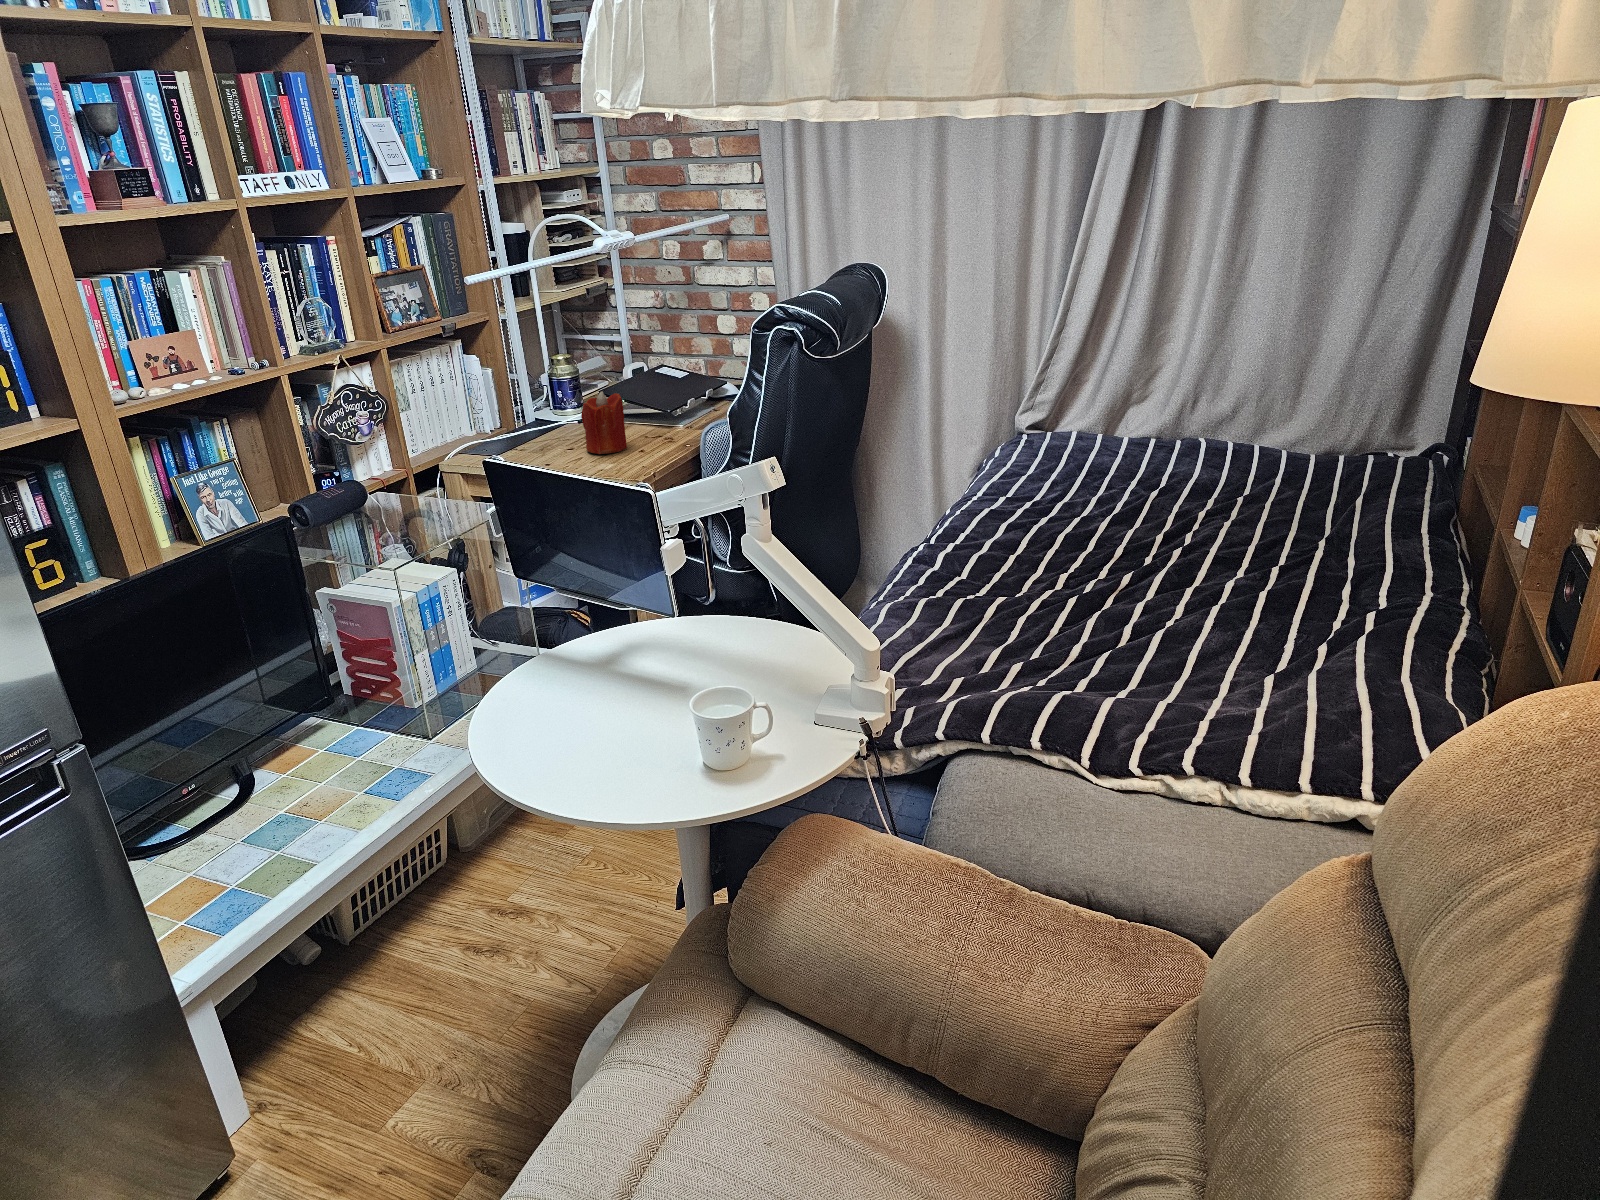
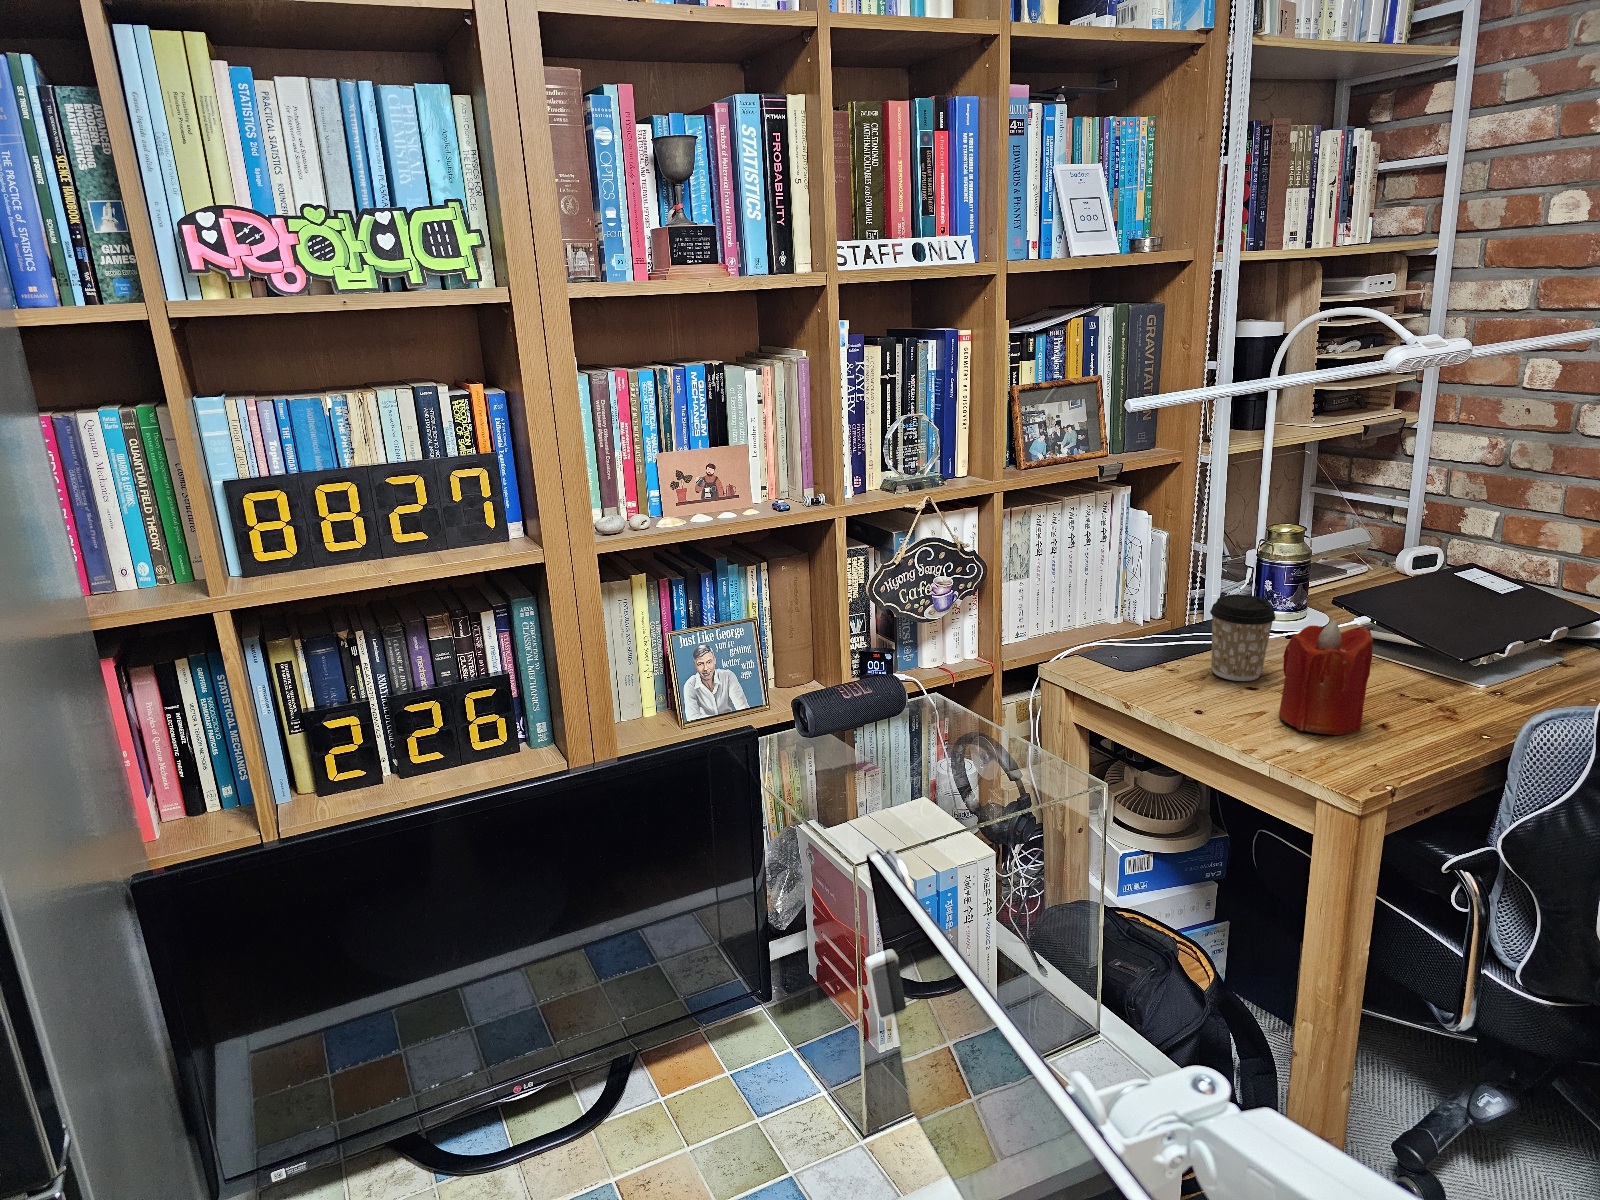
coffee cup: none [535,393,571,443] -> present [1210,594,1276,681]

